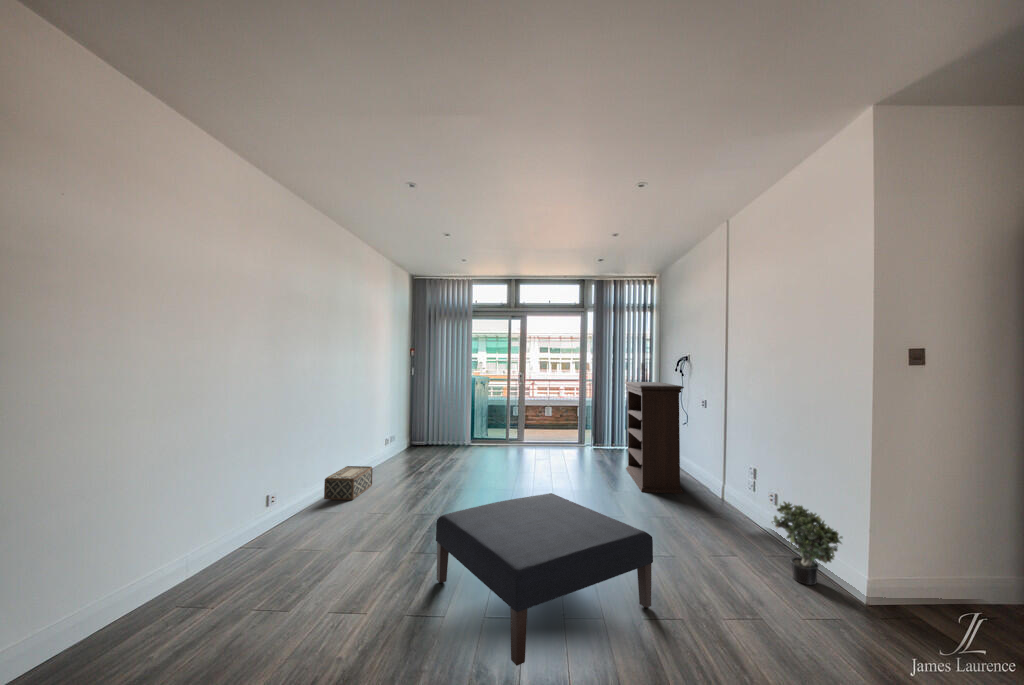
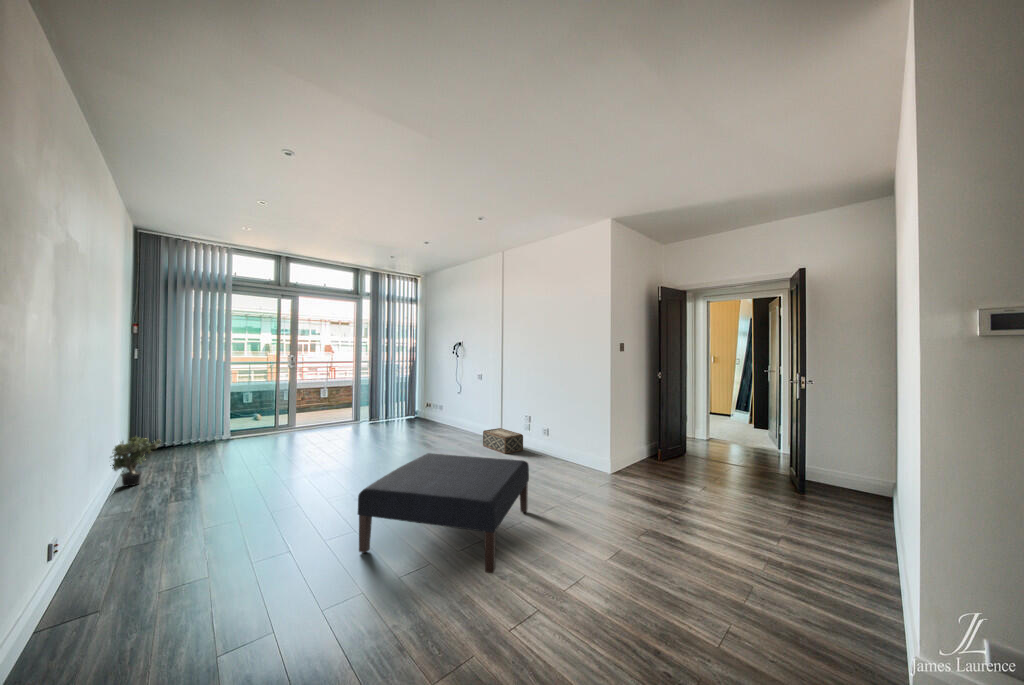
bookshelf: present [625,382,684,494] -> none [414,360,474,447]
woven basket: present [324,466,372,500] -> present [483,428,523,454]
potted plant: present [772,502,842,585] -> present [110,437,161,487]

